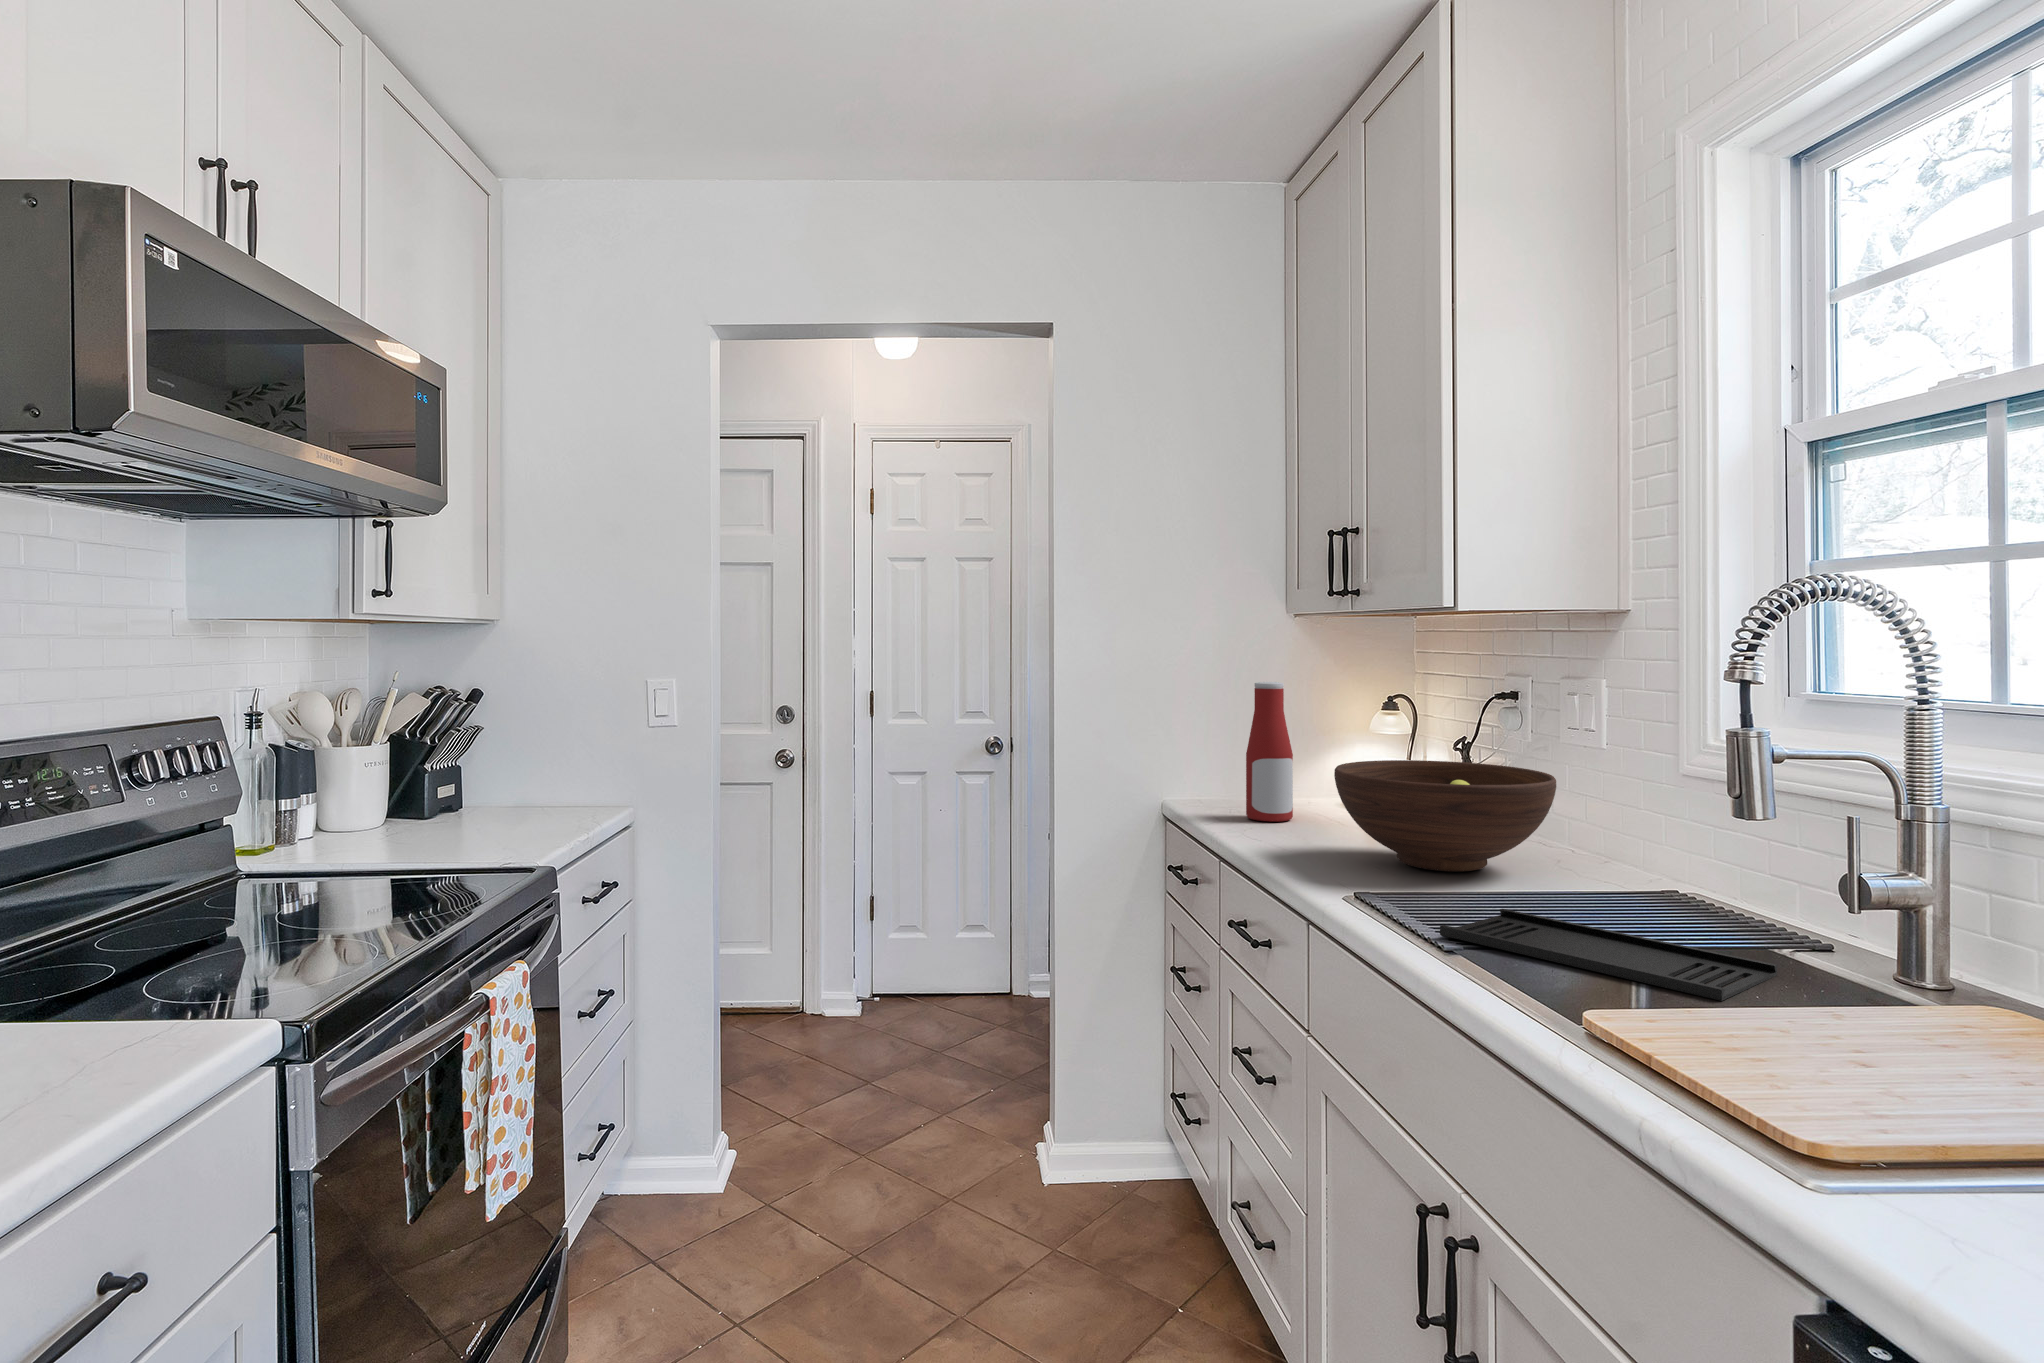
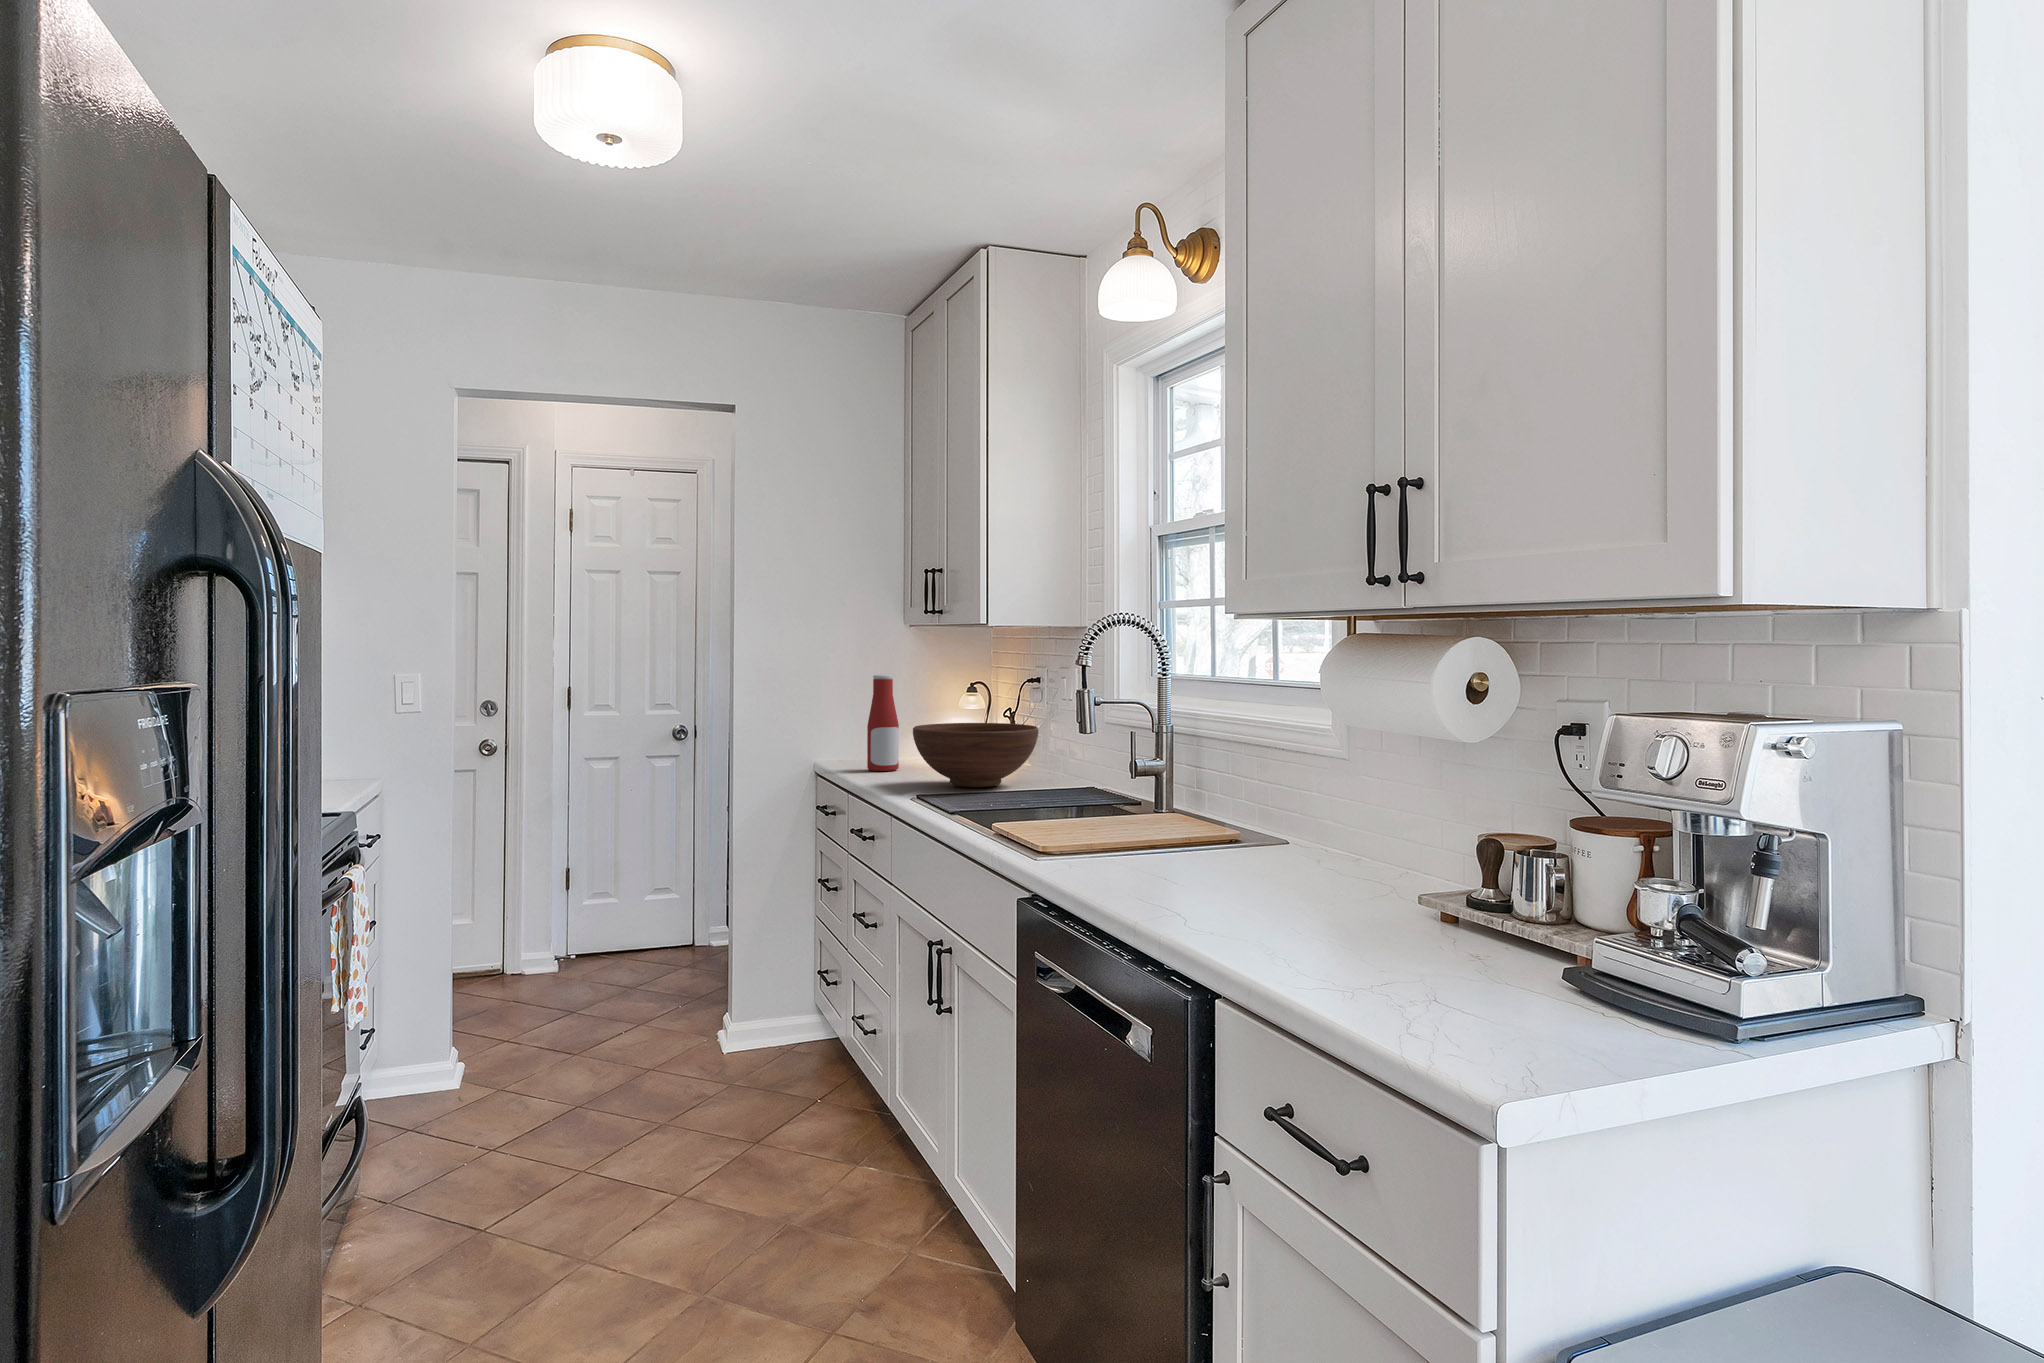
tray: present [1440,909,1777,1001] -> none [949,797,1101,822]

